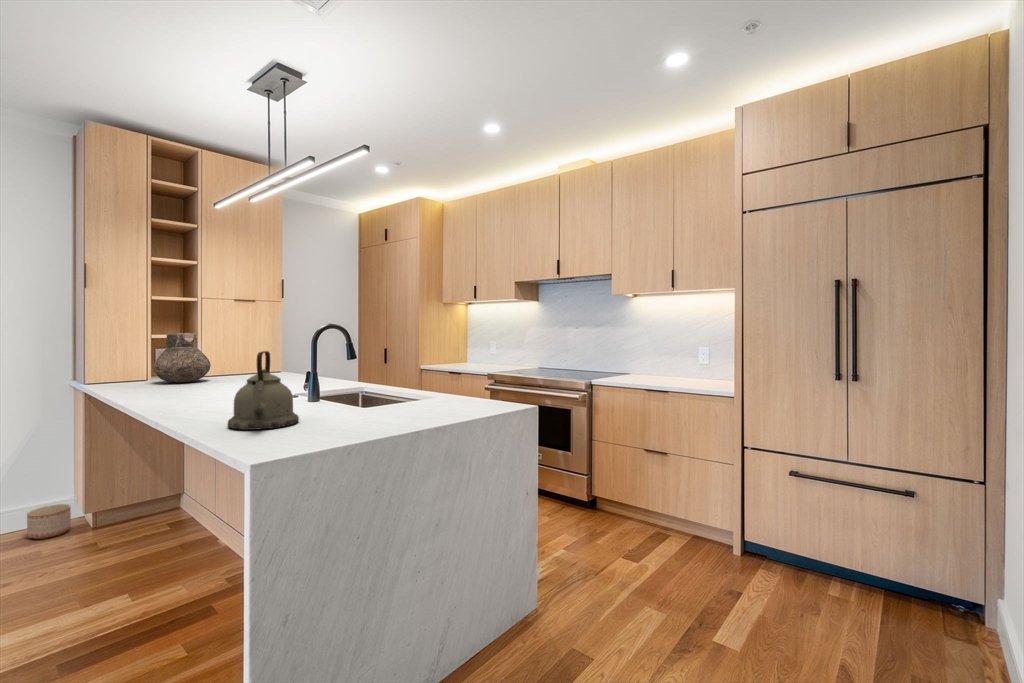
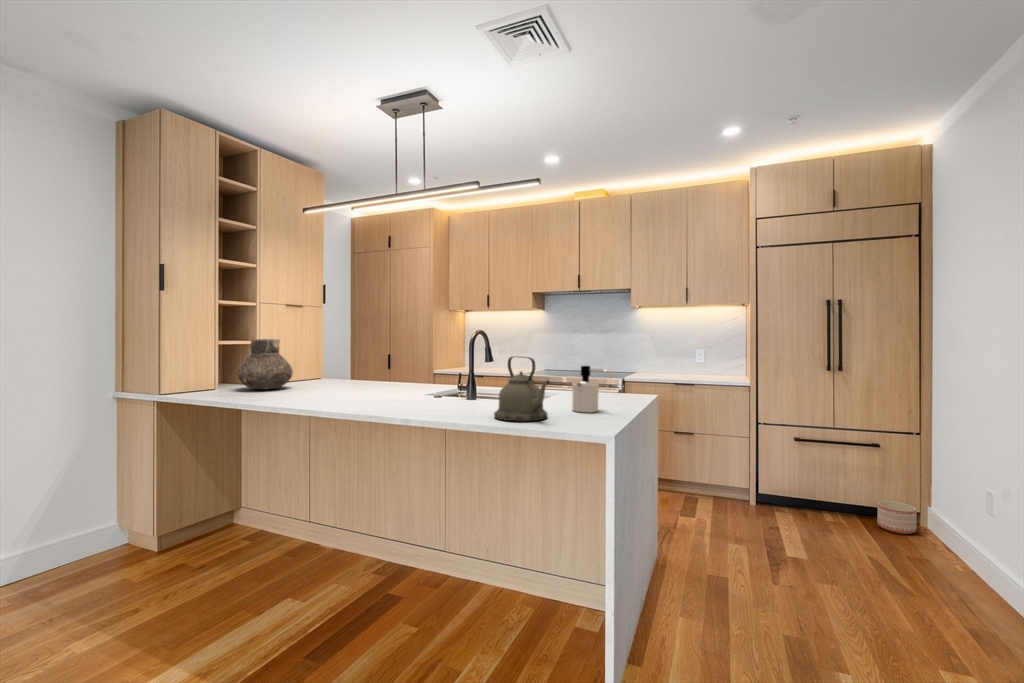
soap dispenser: none [348,364,383,422] -> present [572,366,612,412]
planter: present [27,504,71,539] -> present [877,501,917,534]

